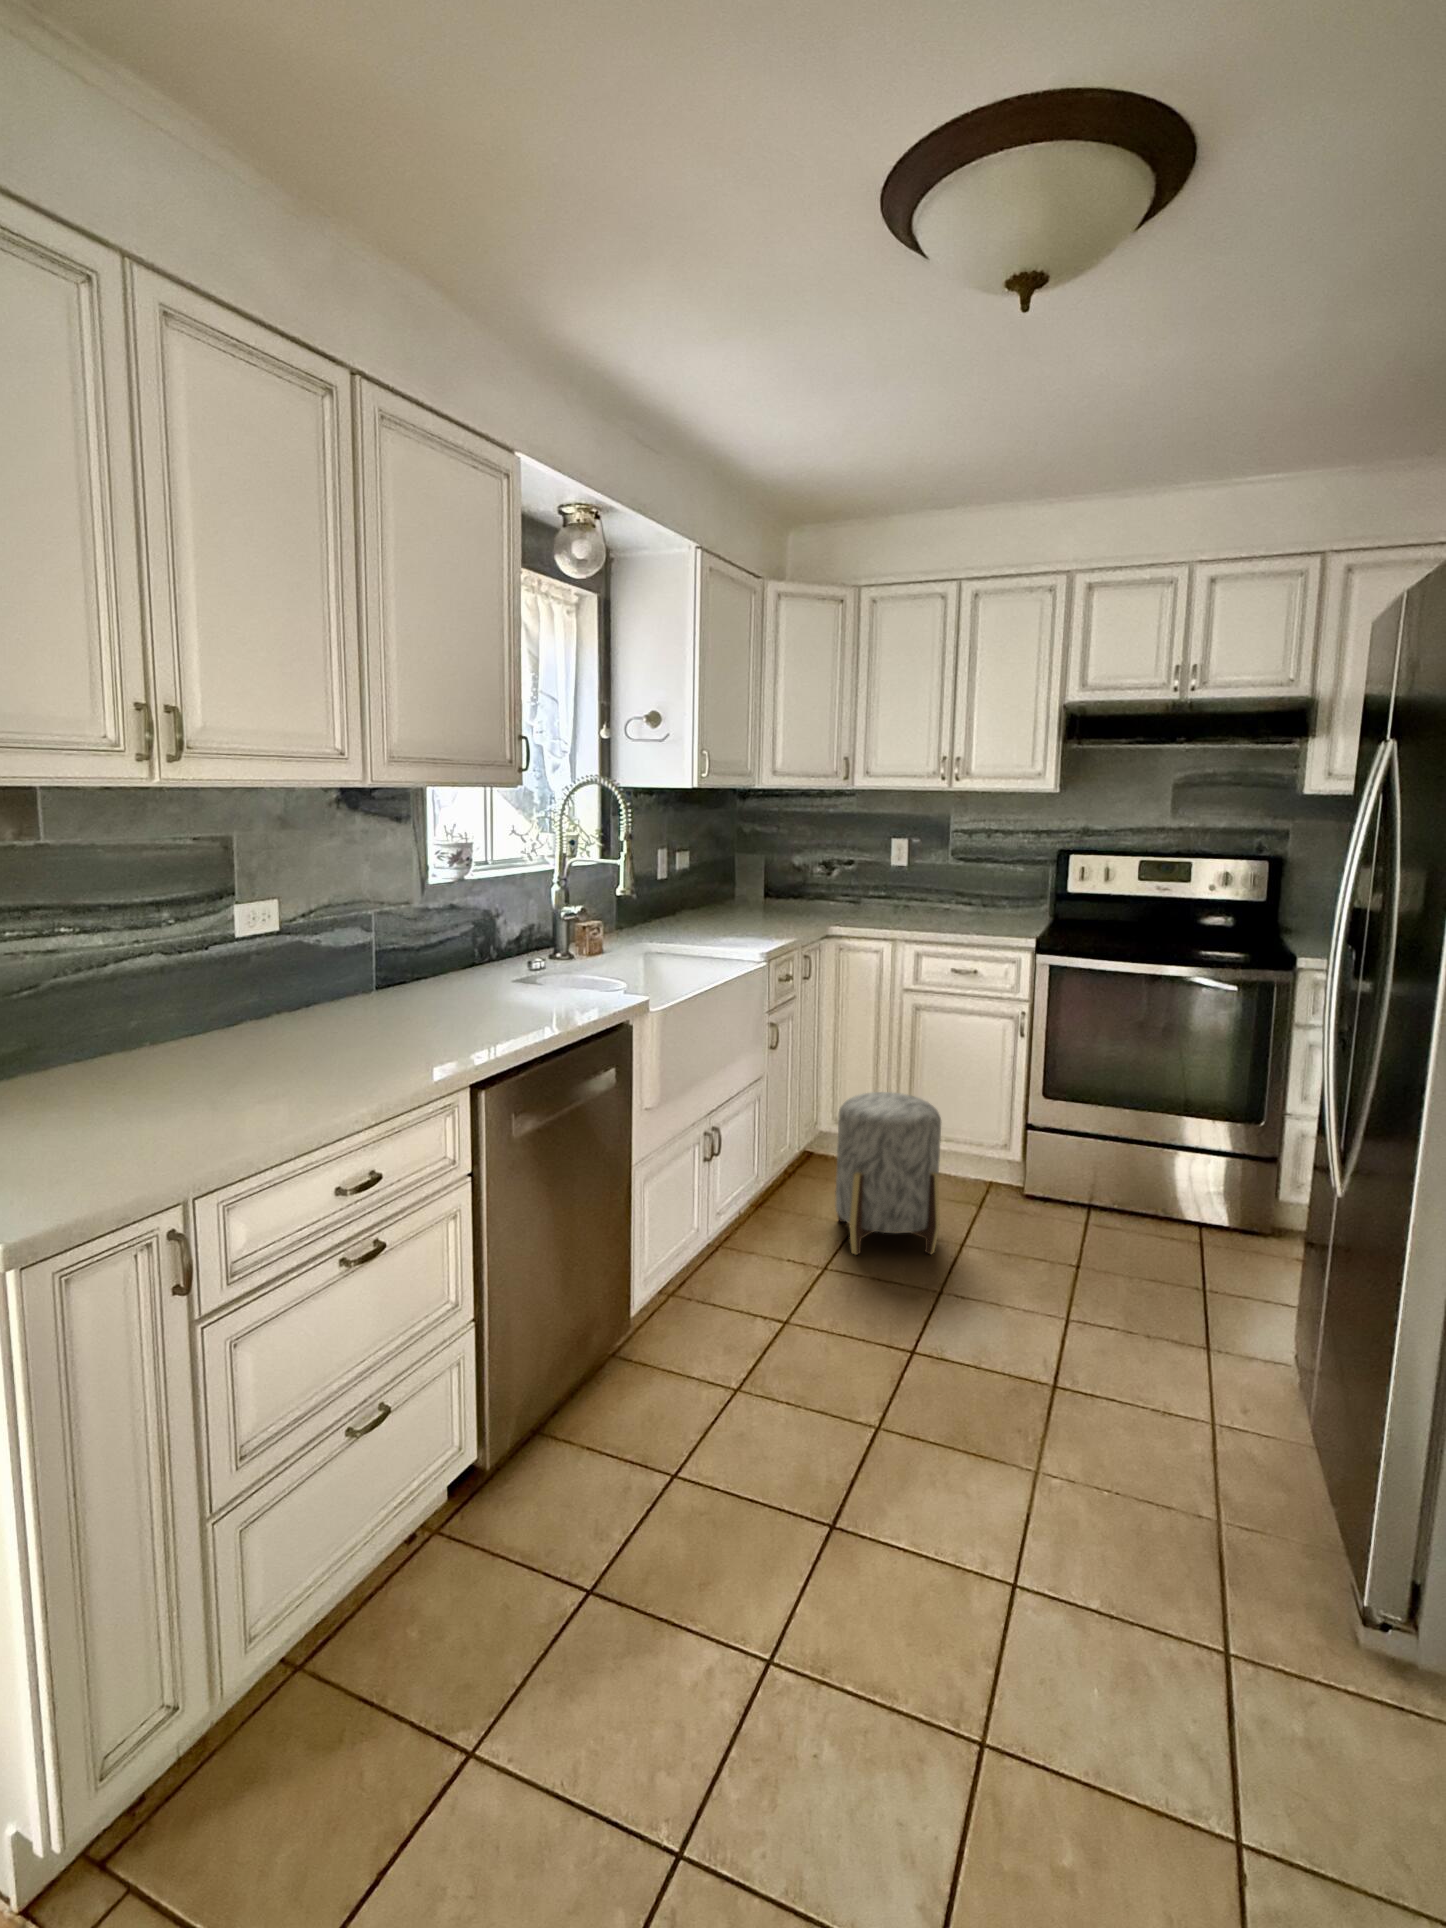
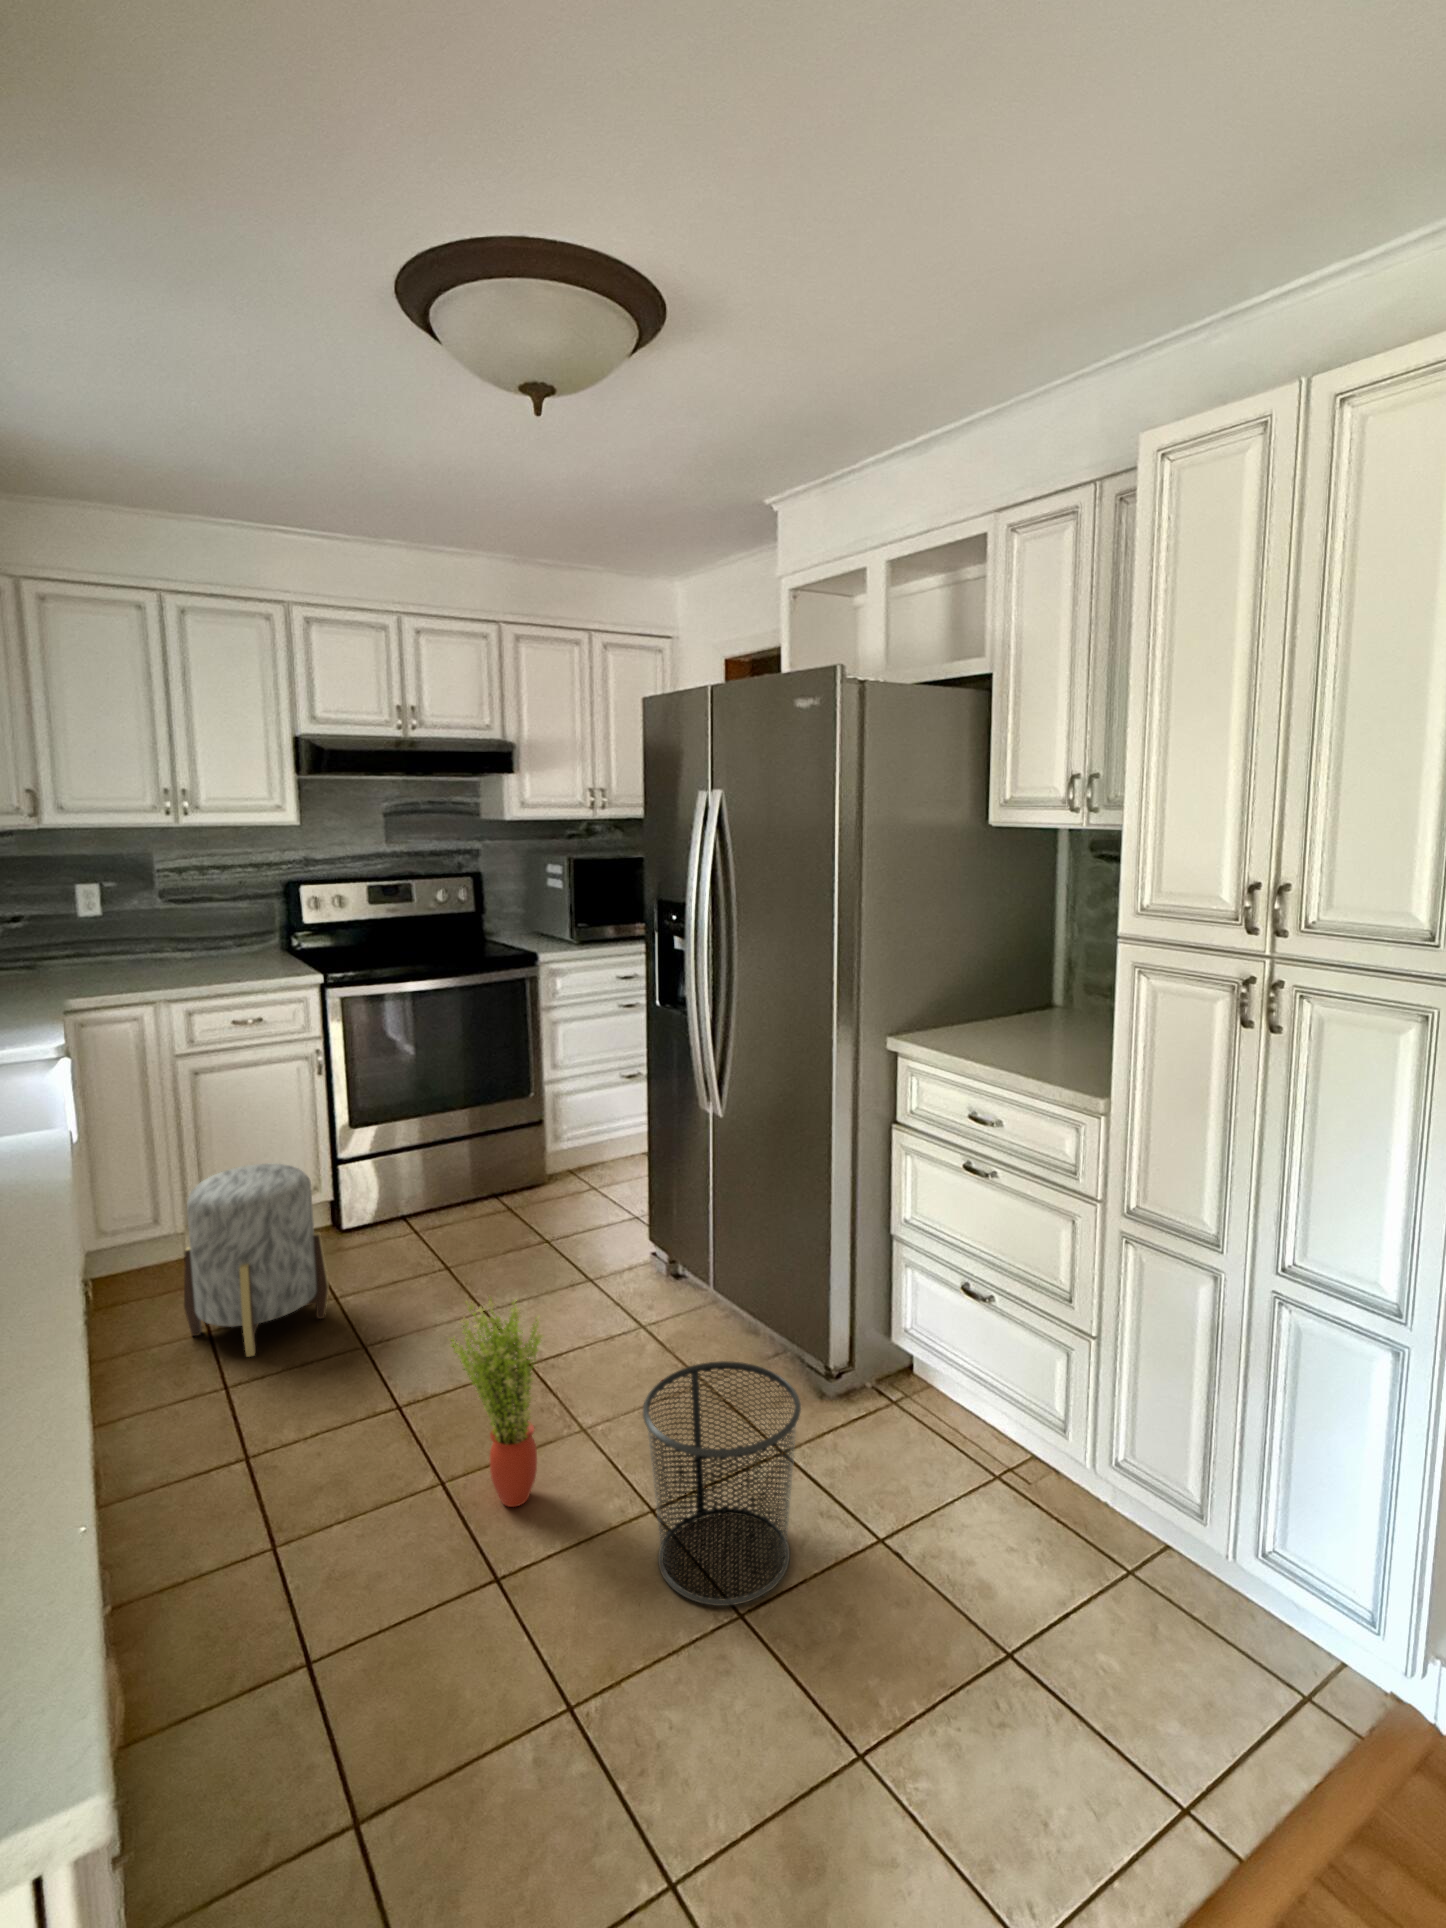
potted plant: none [849,1256,941,1489] -> present [451,1299,543,1507]
trash can: none [920,1437,1128,1759] -> present [643,1361,801,1606]

